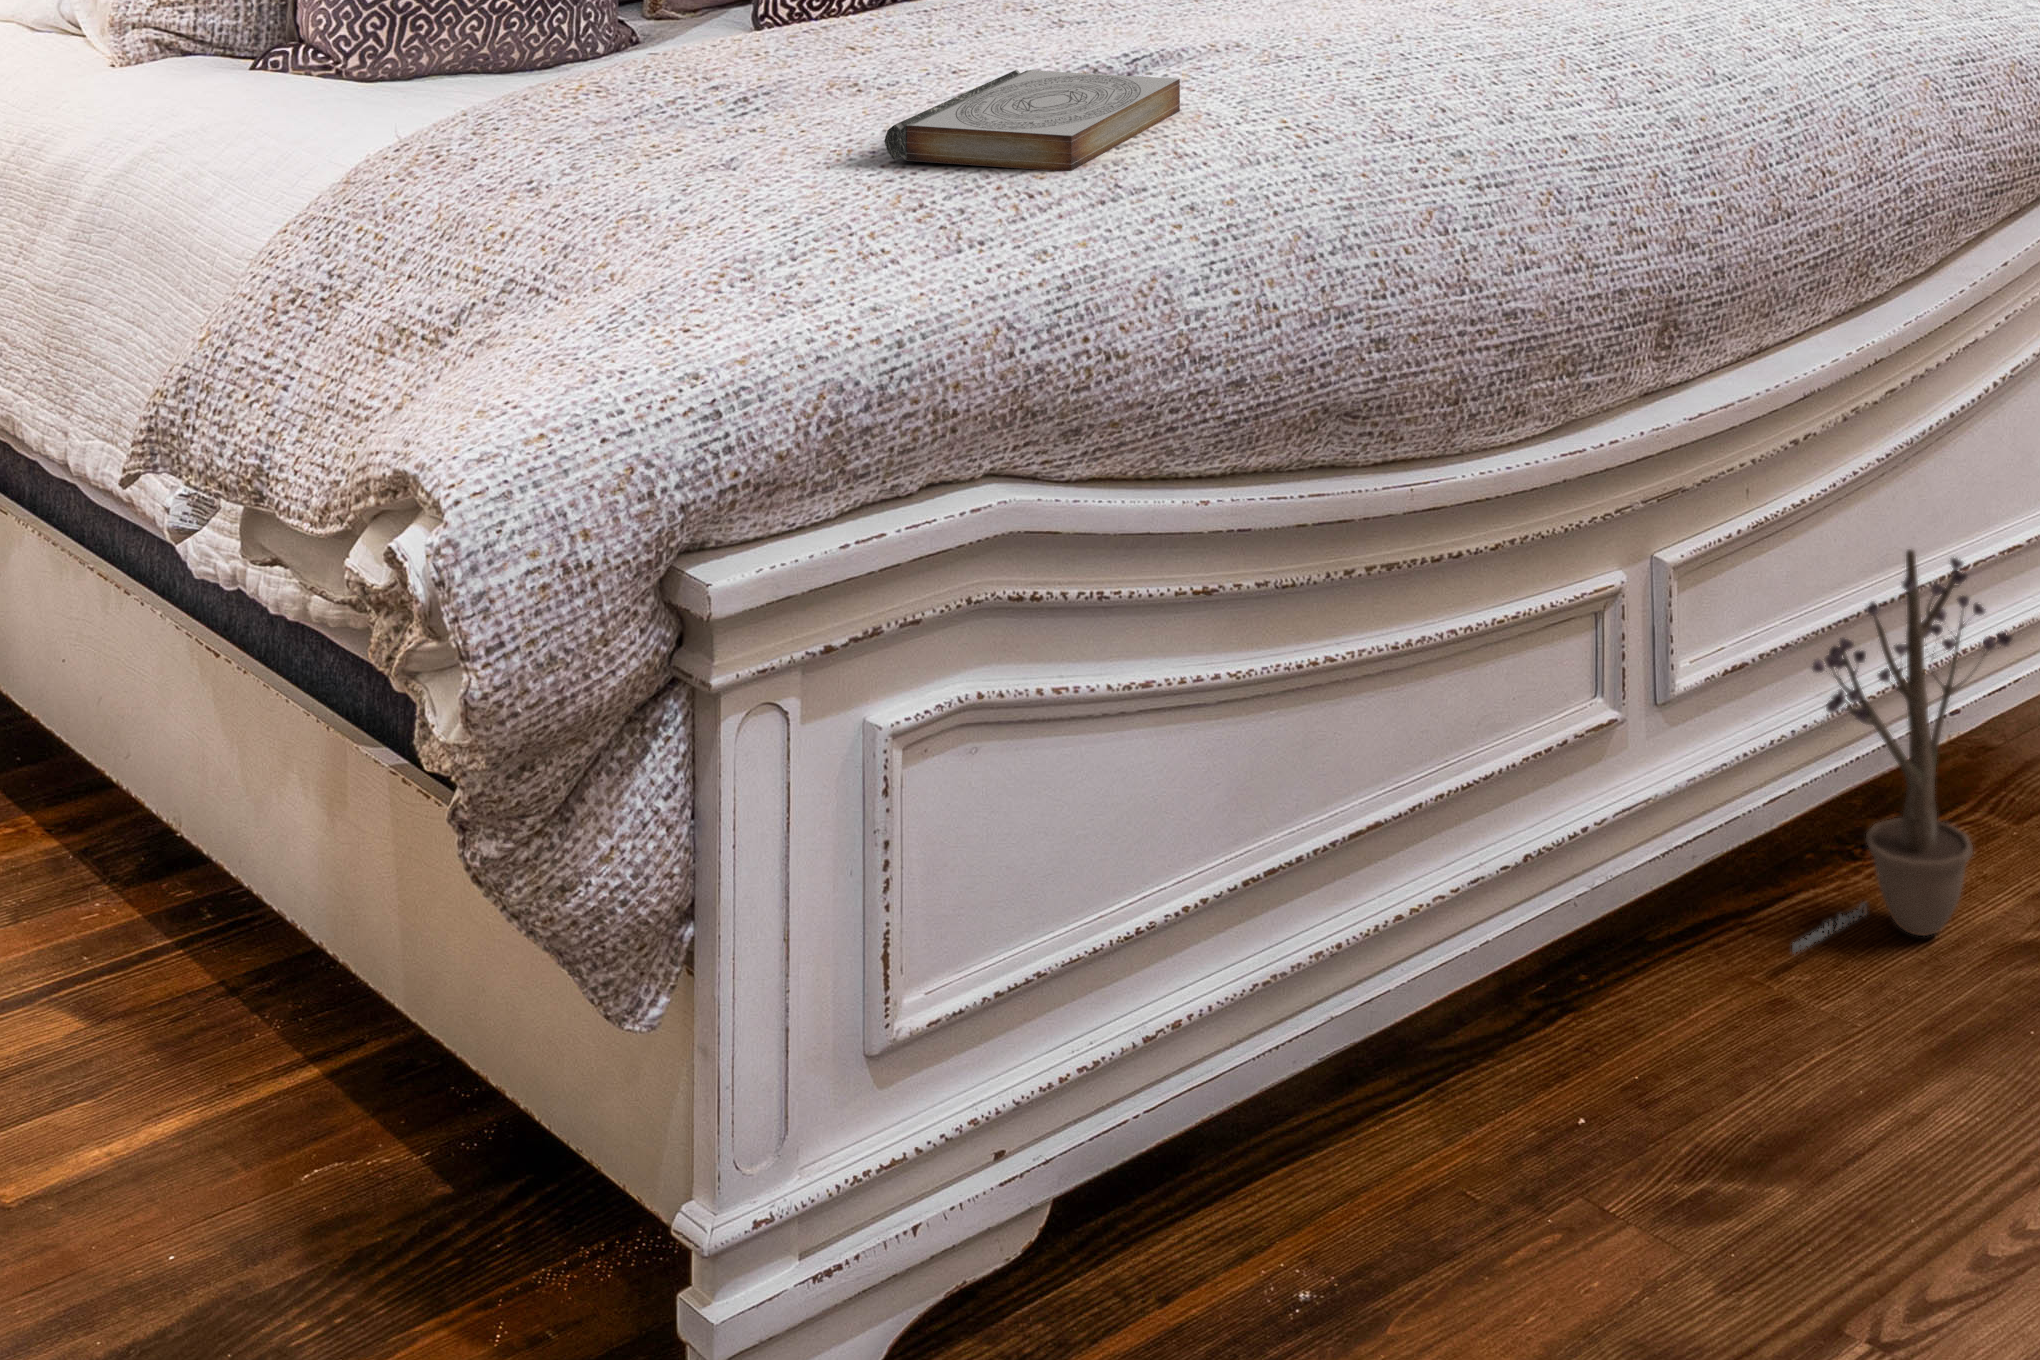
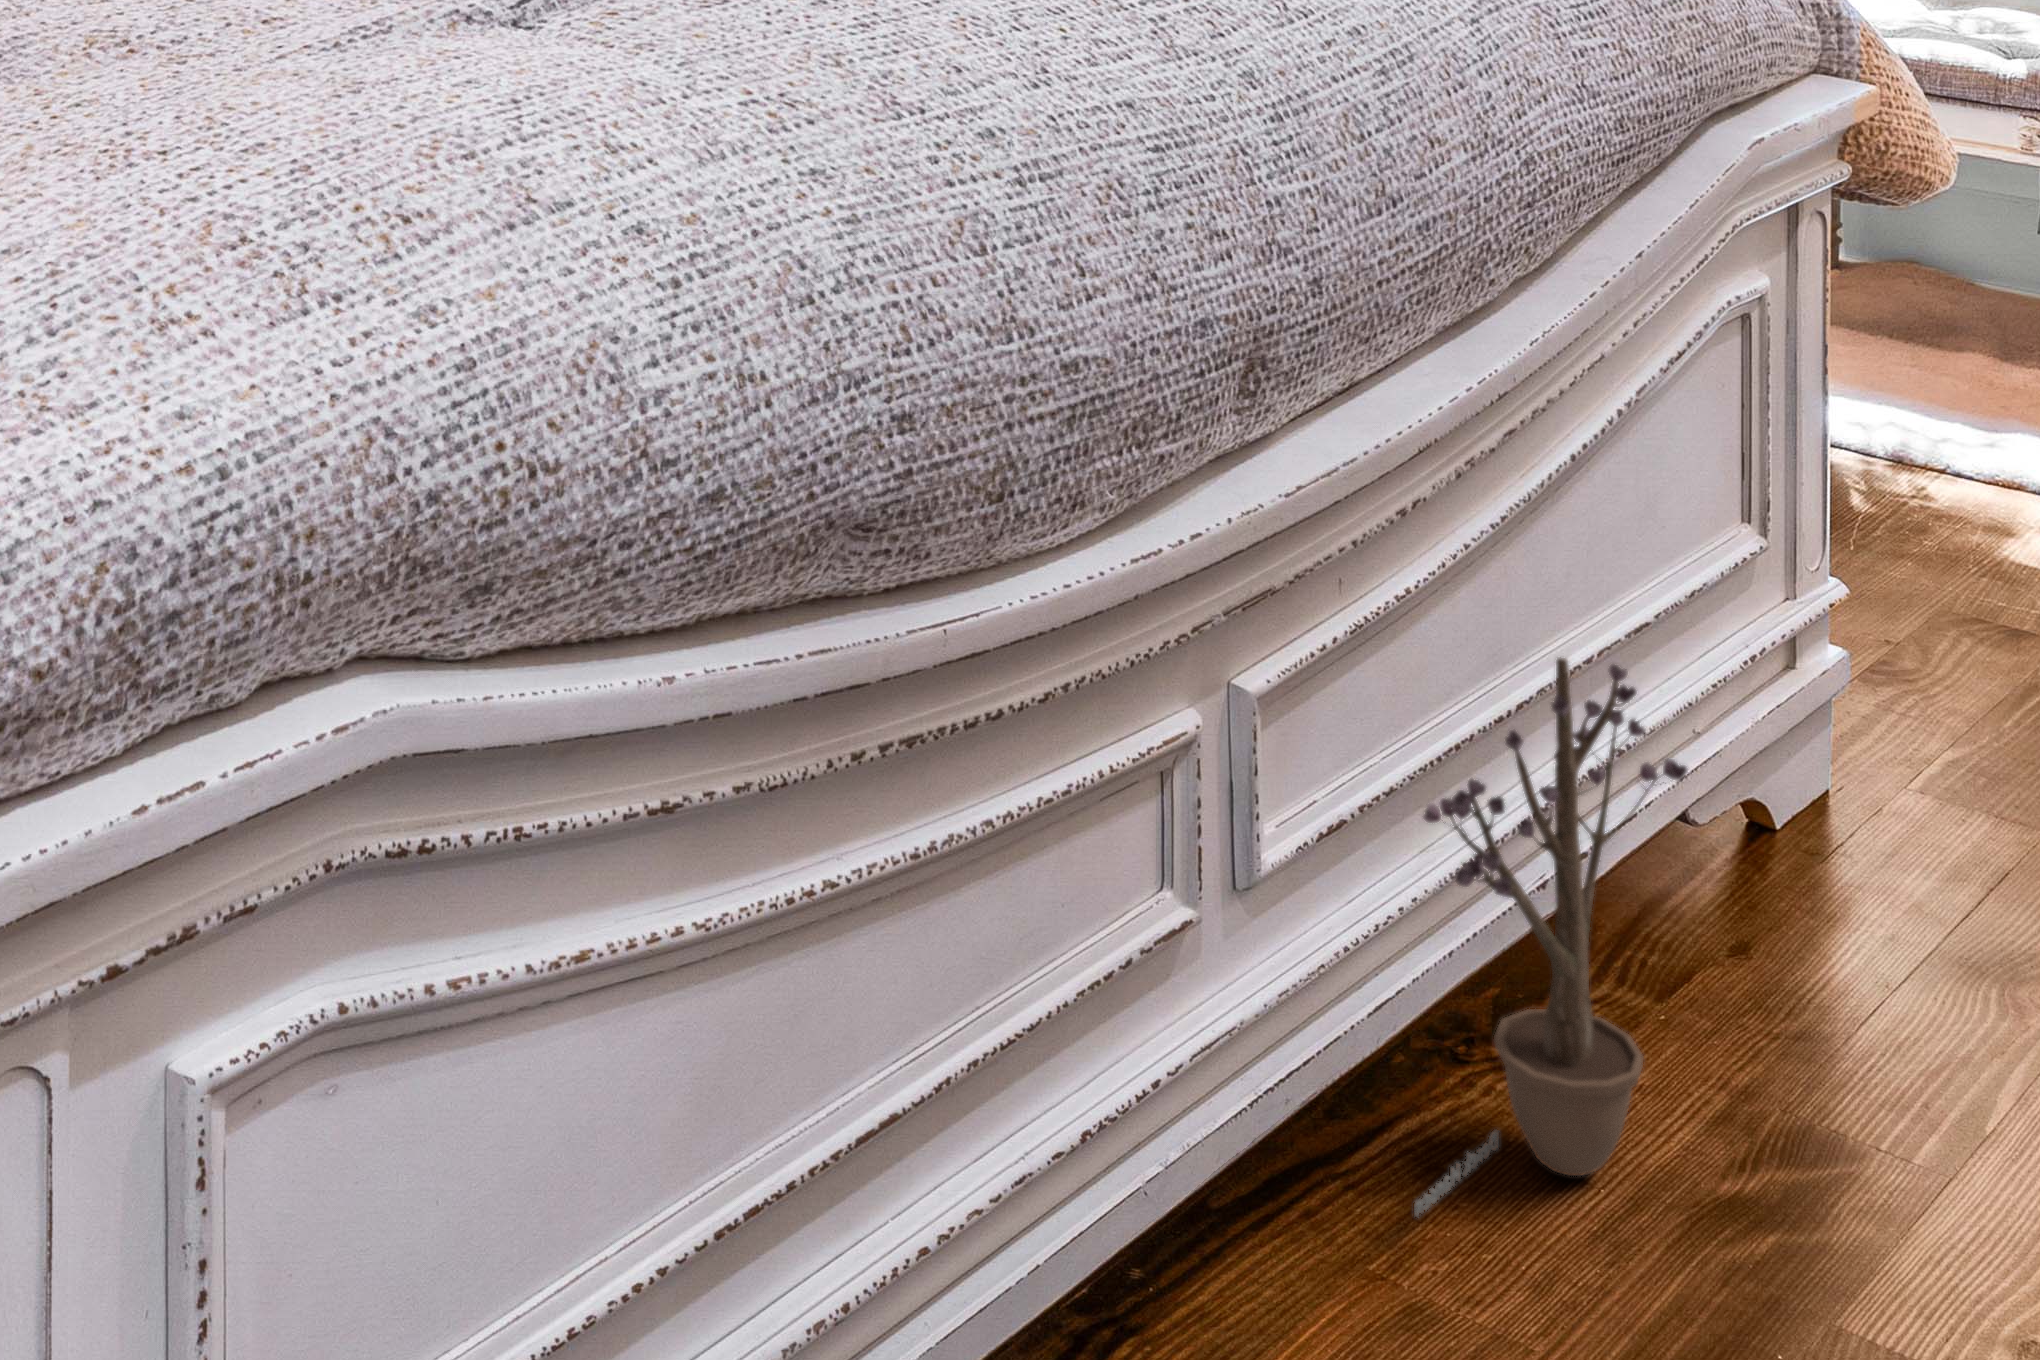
book: present [884,70,1180,171] -> none [175,21,586,183]

